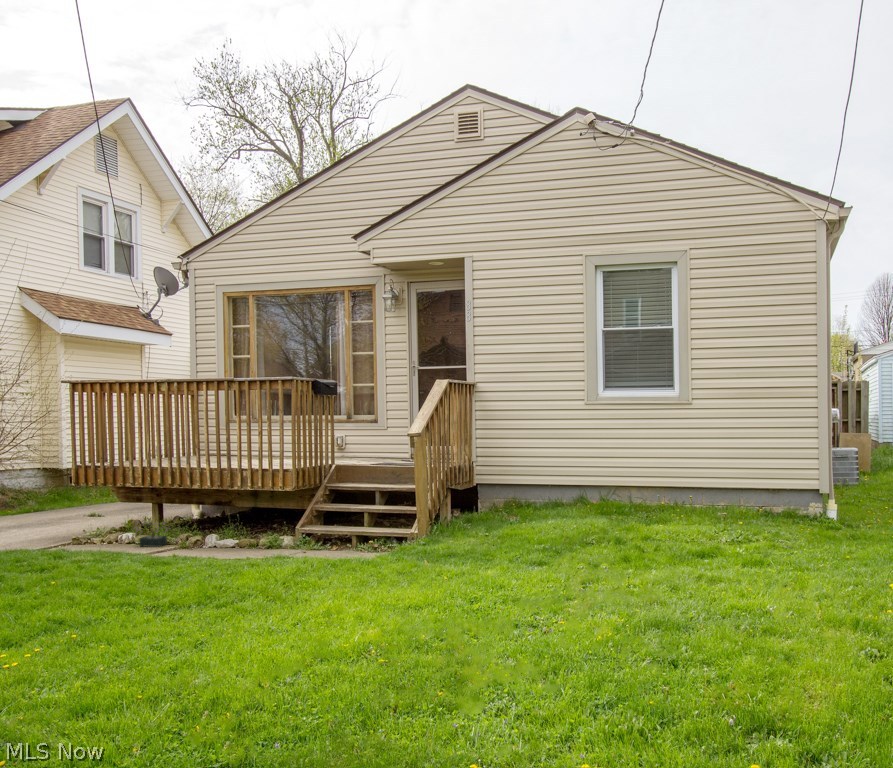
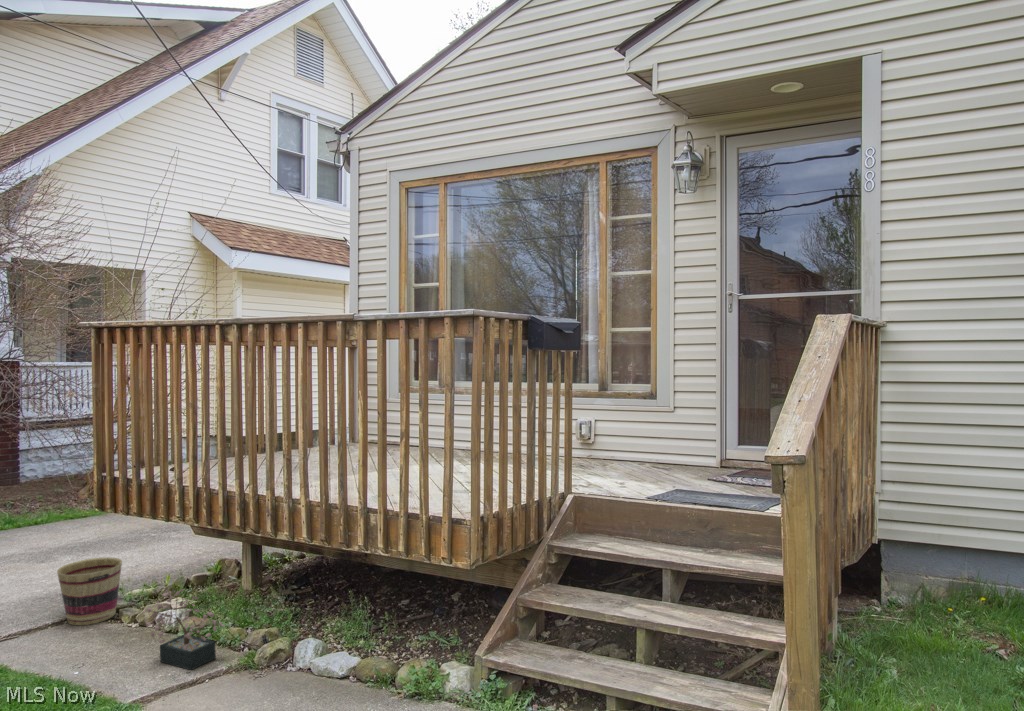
basket: none [62,511,95,543] -> present [57,557,122,625]

